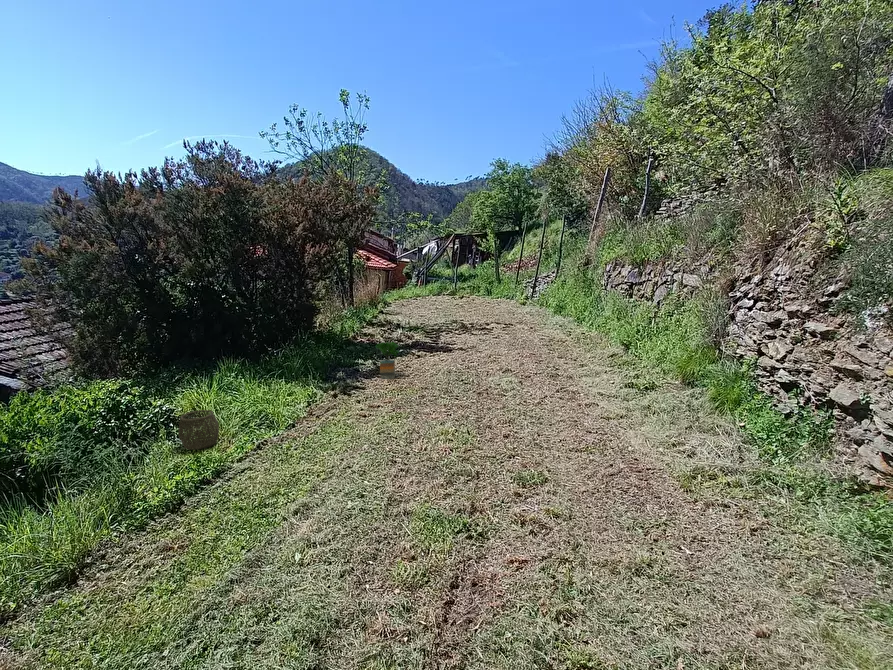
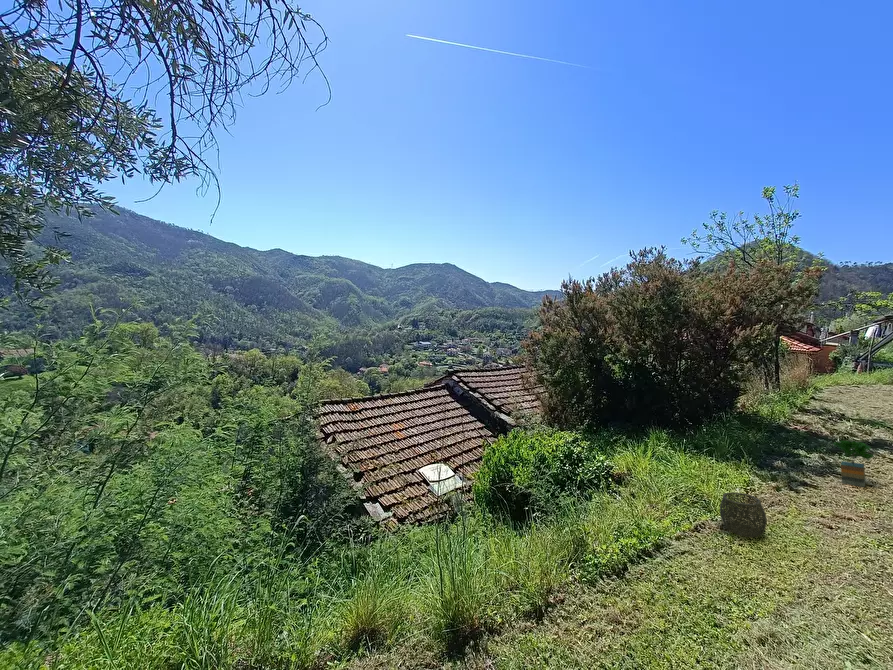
woven basket: present [178,410,219,450] -> present [720,492,767,537]

